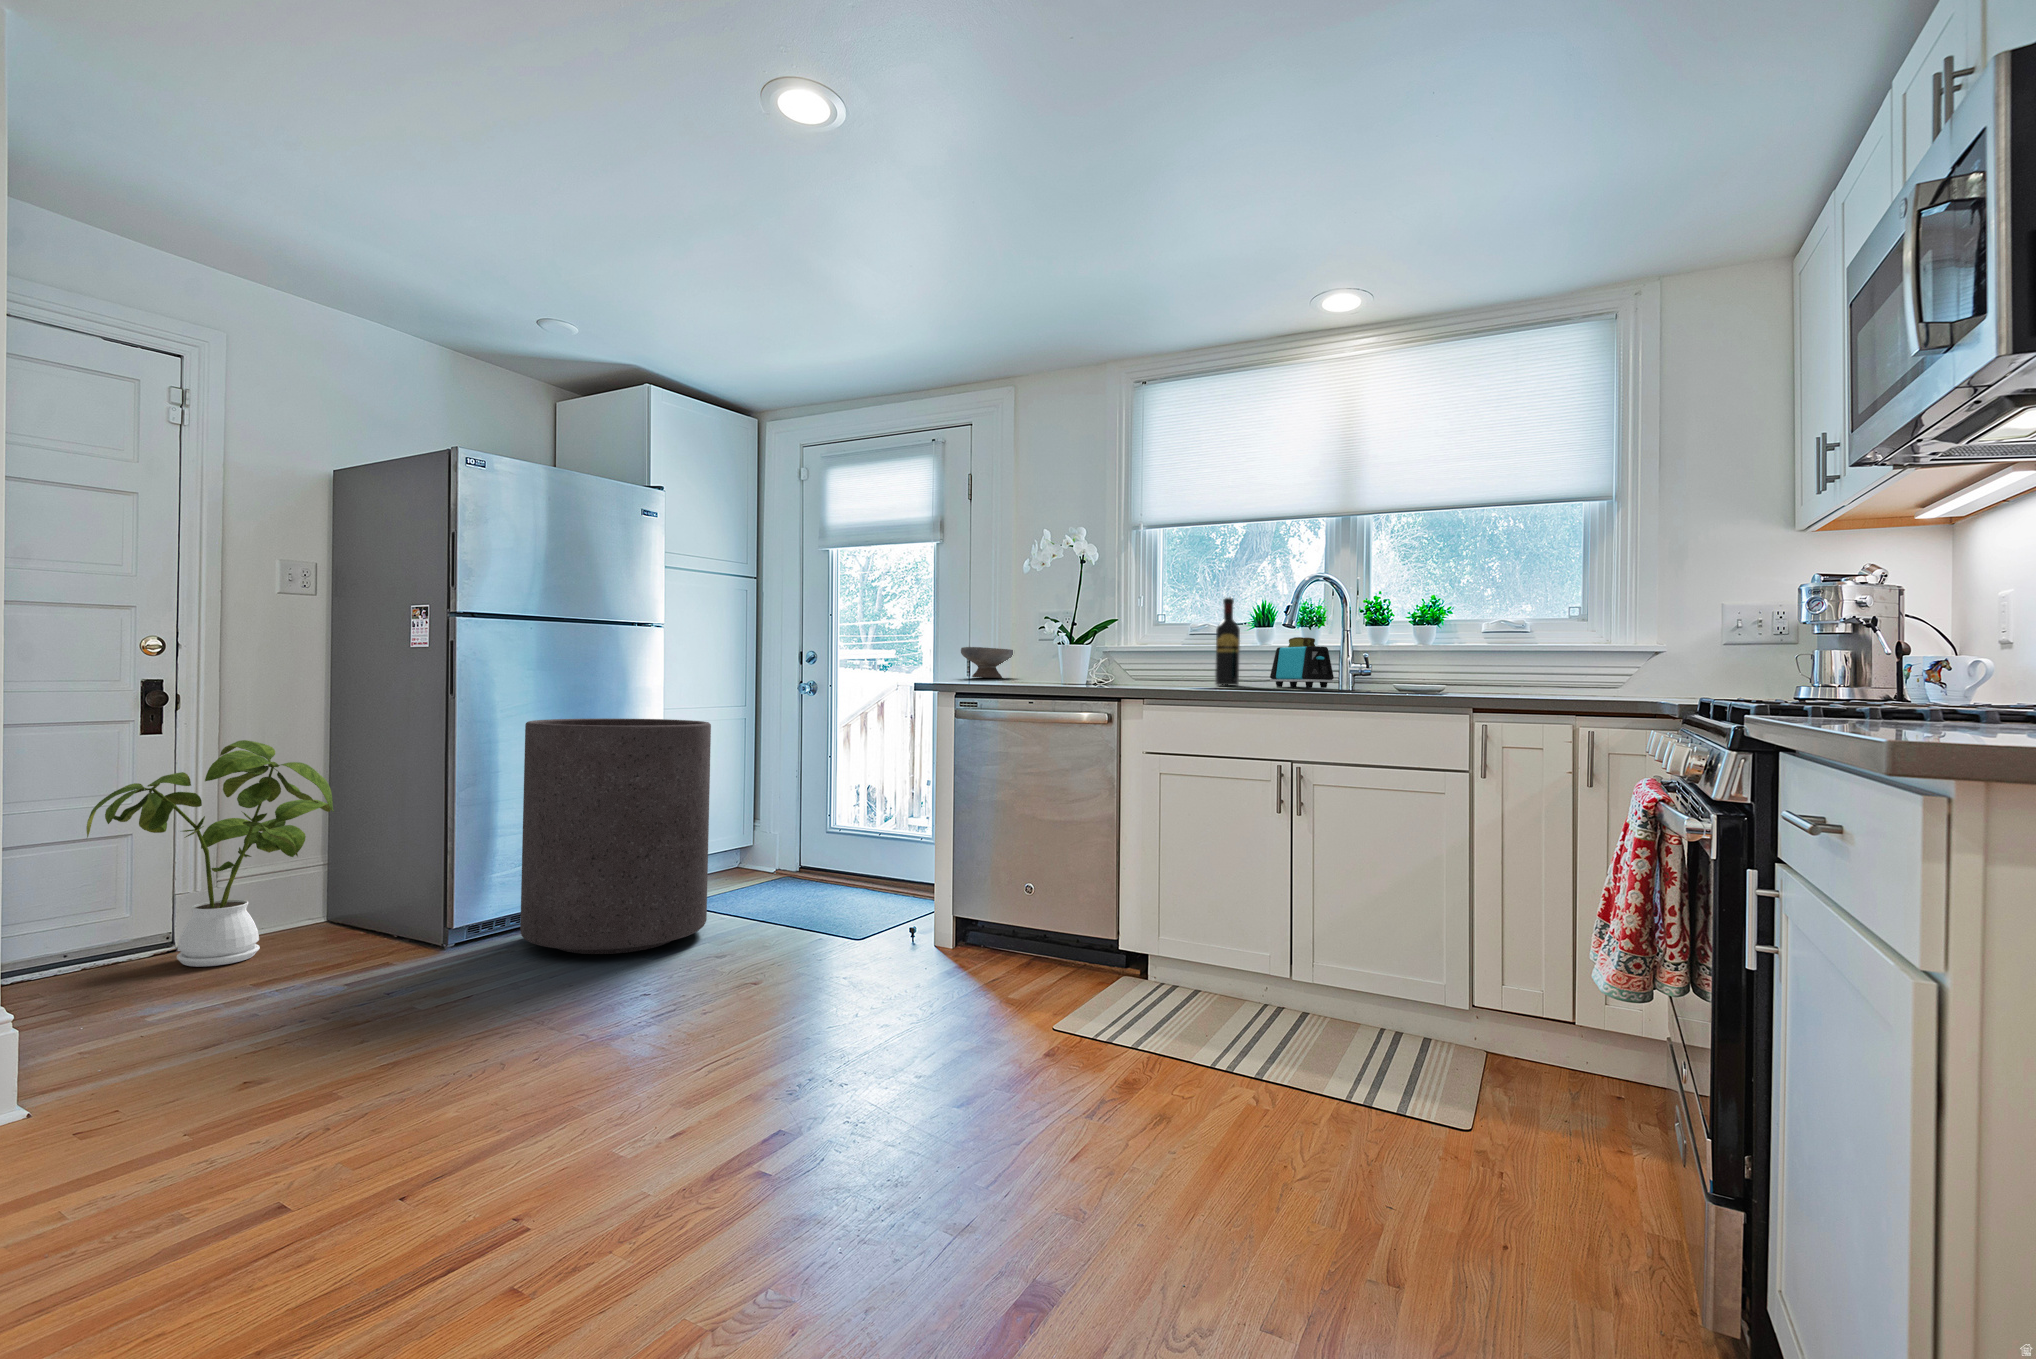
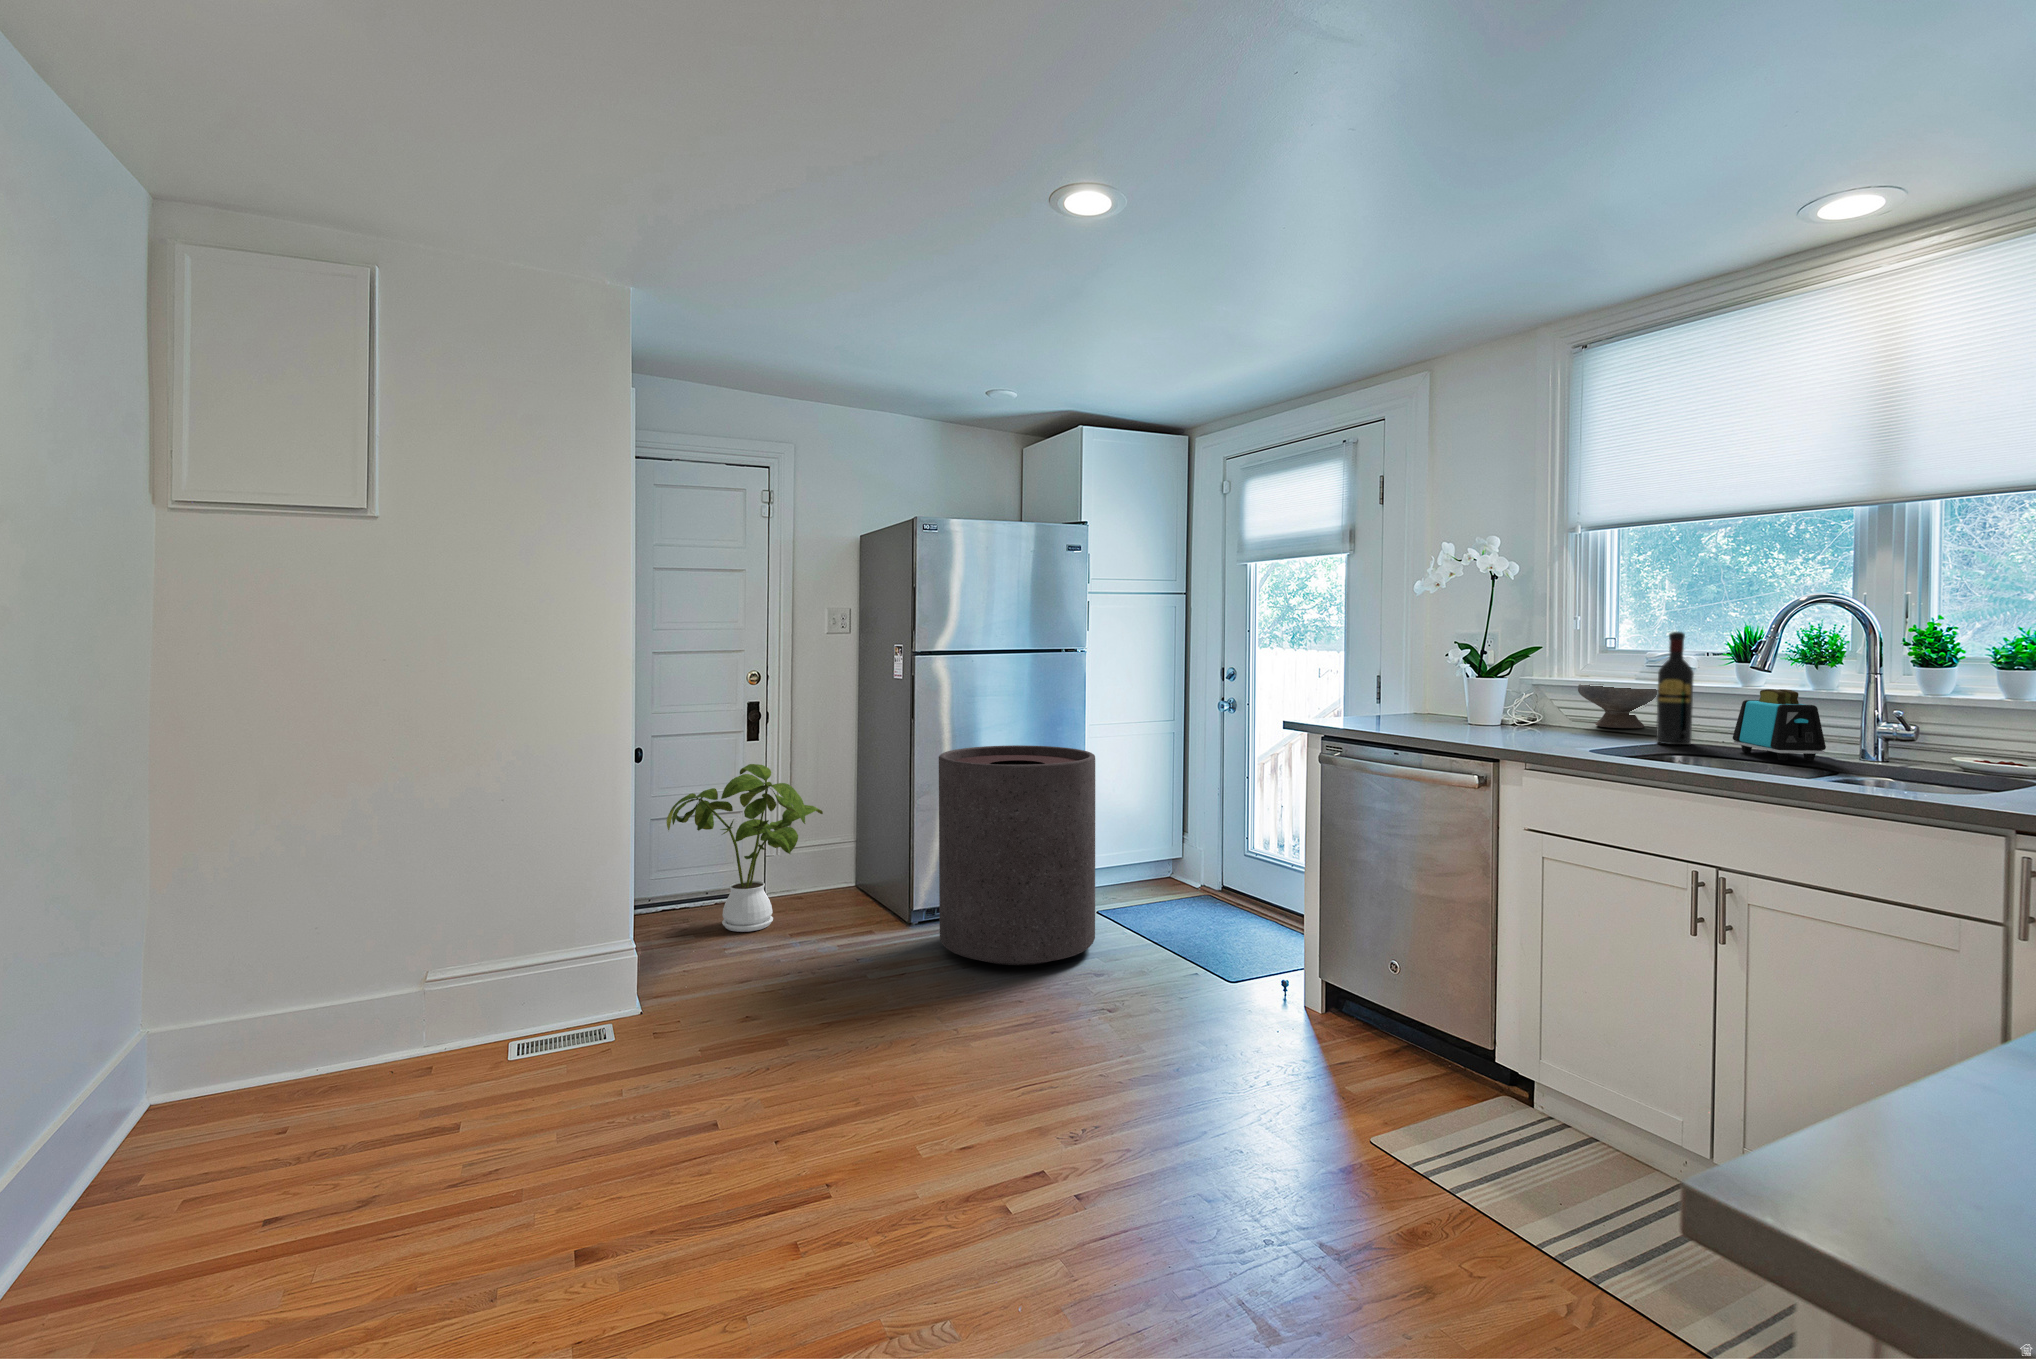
bowl: present [961,647,1013,678] -> present [1578,684,1657,728]

